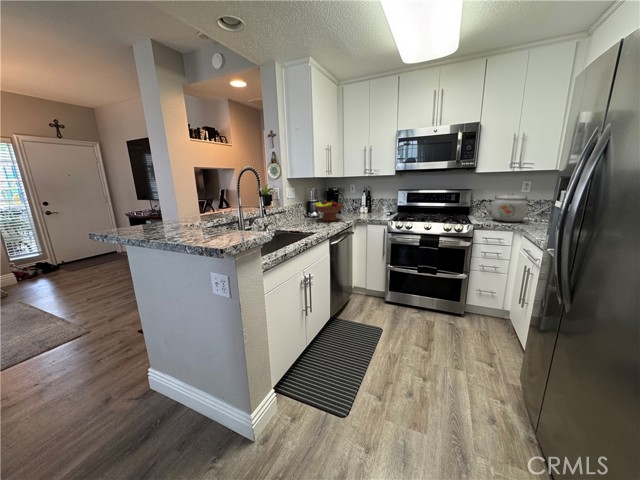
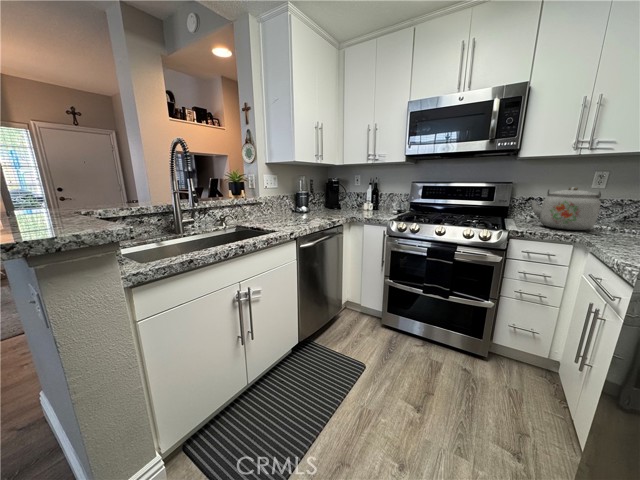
fruit bowl: present [314,200,345,221] -> none [296,191,335,217]

